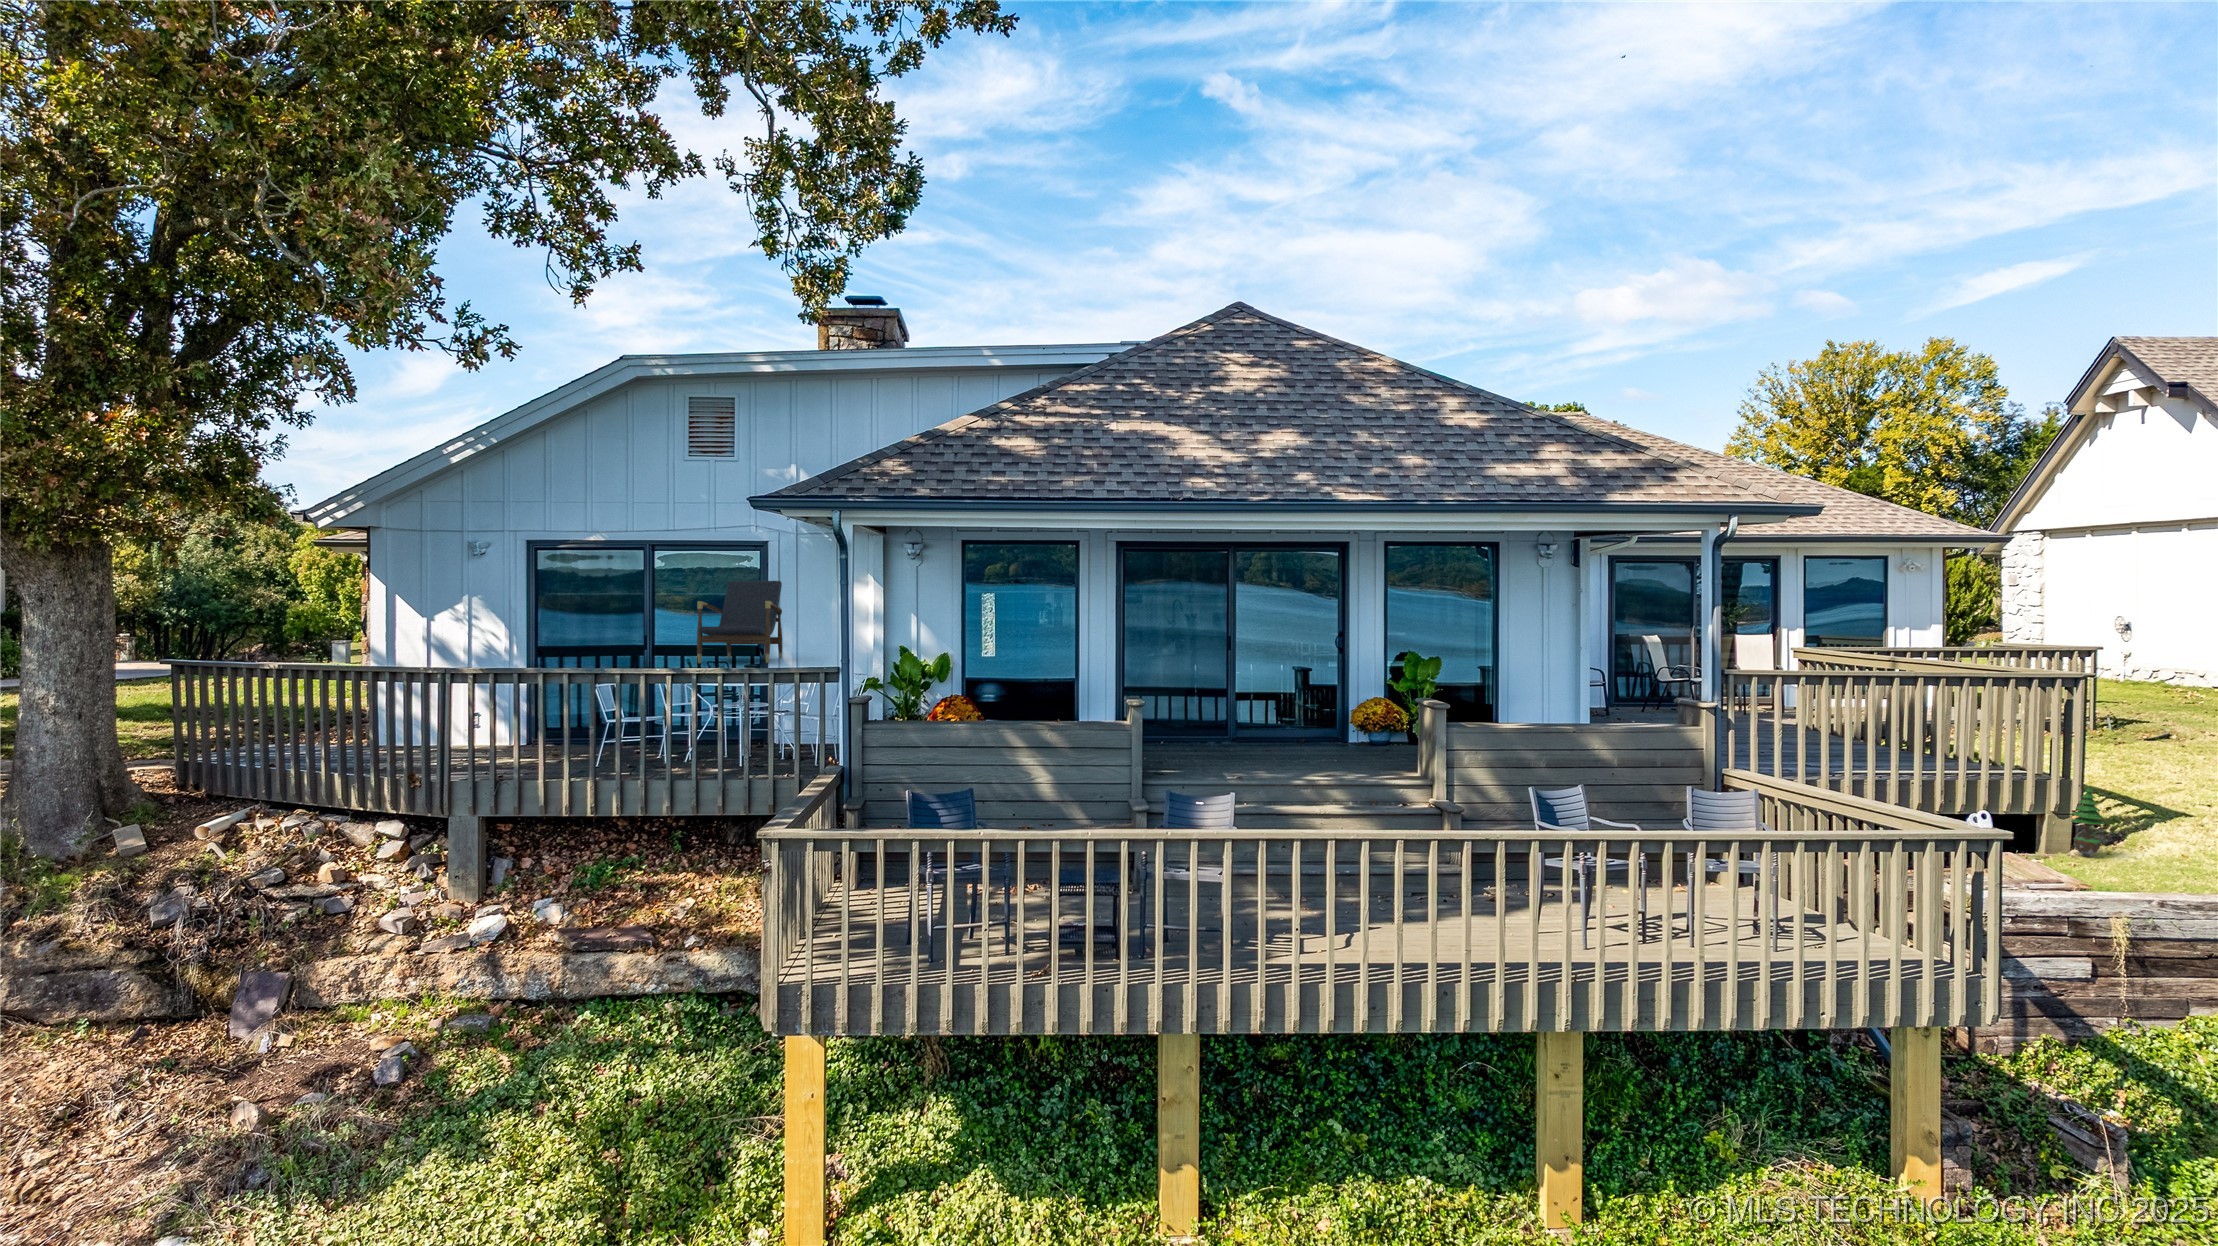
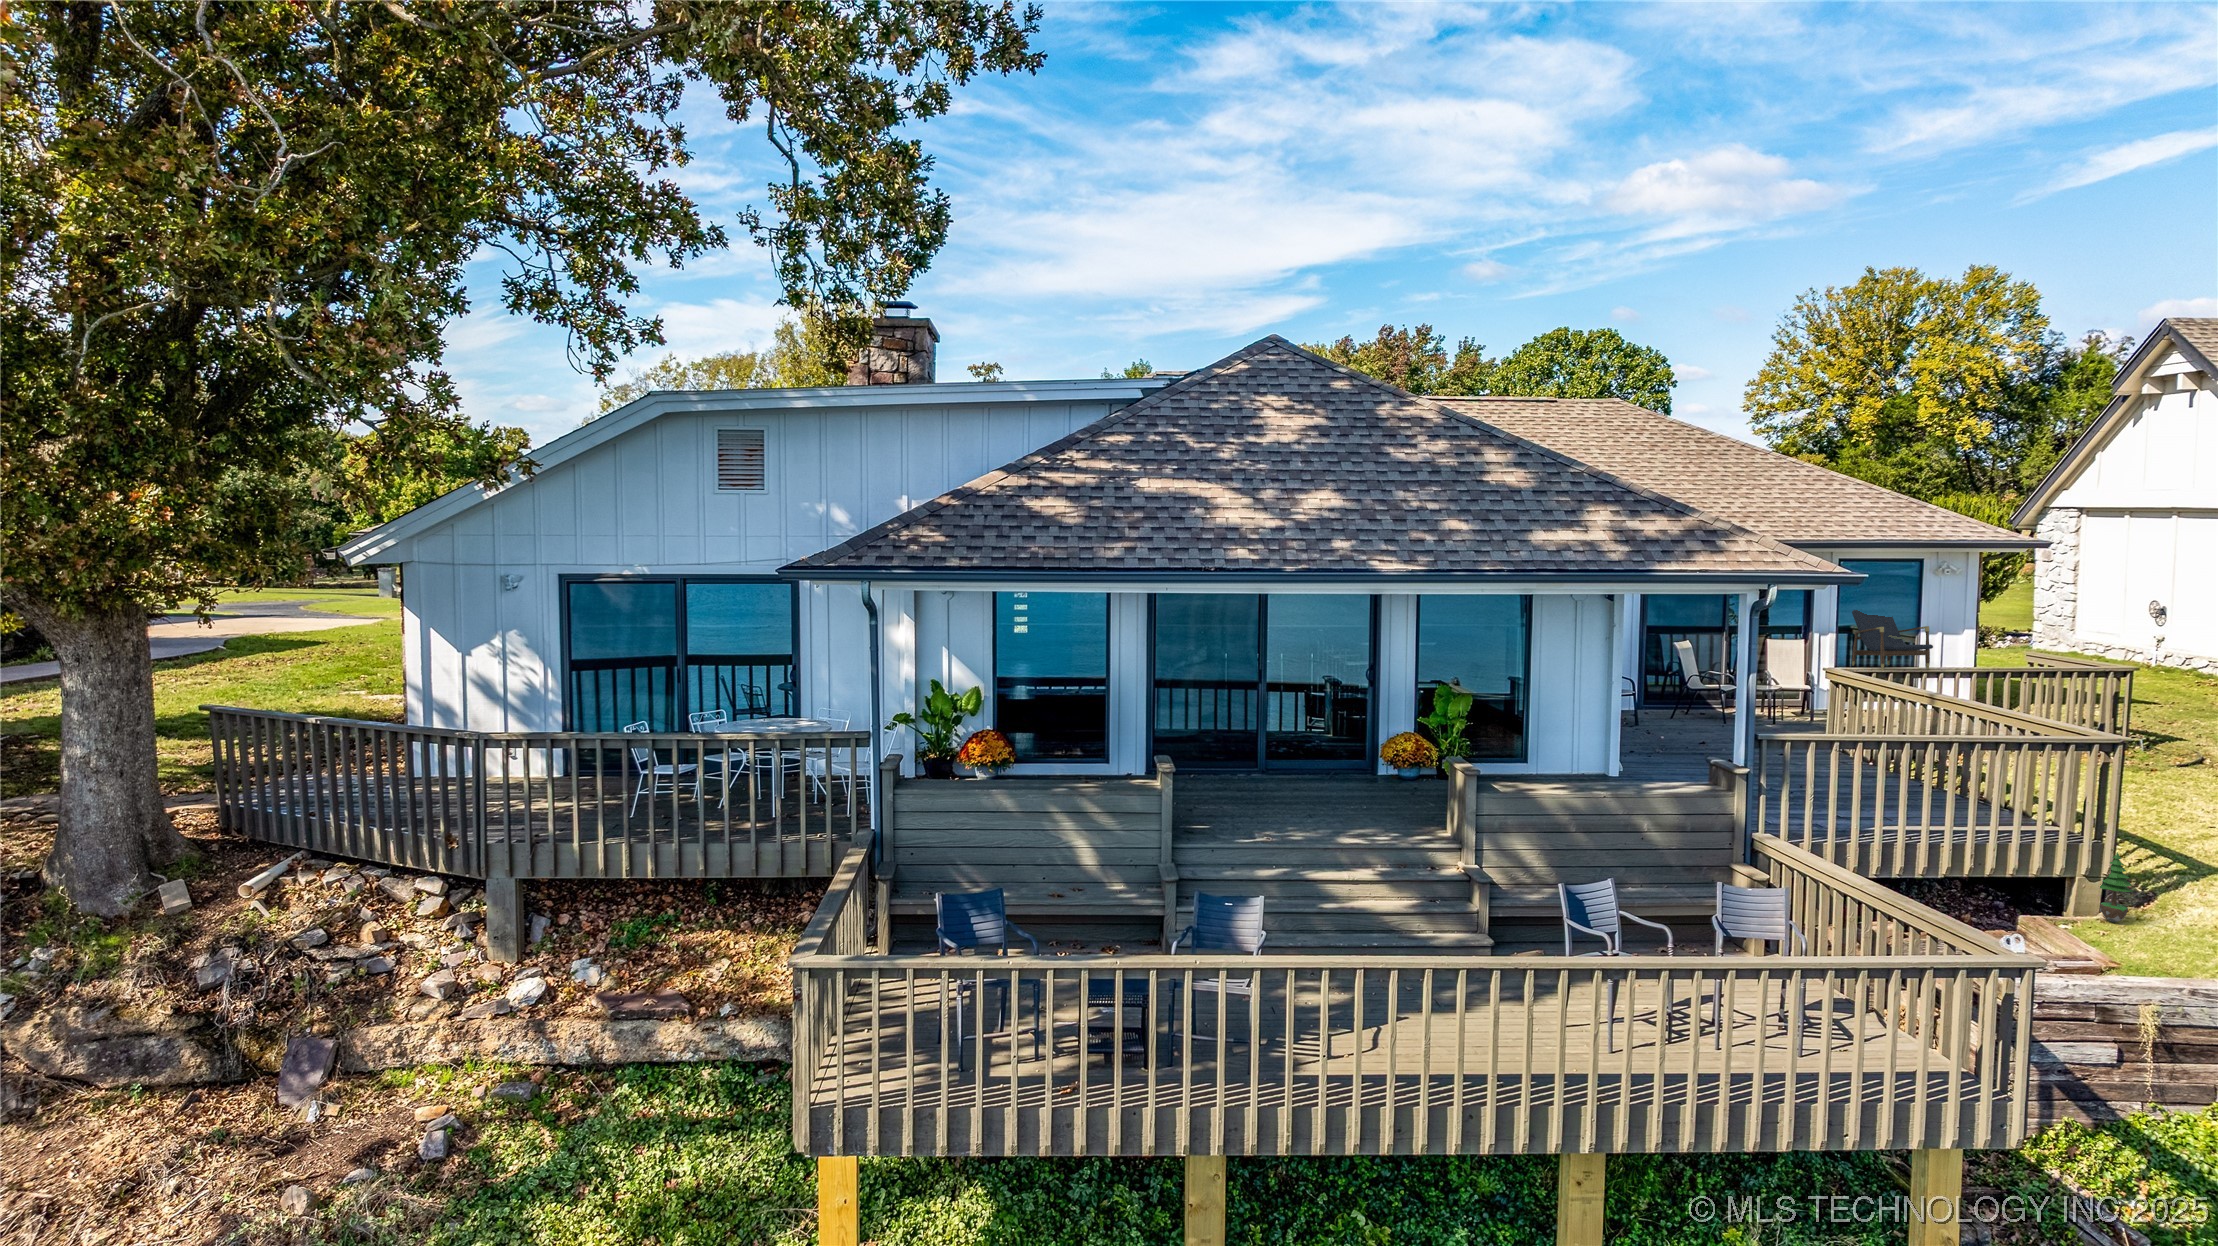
lounge chair: present [697,581,782,663] -> present [1852,610,1933,670]

